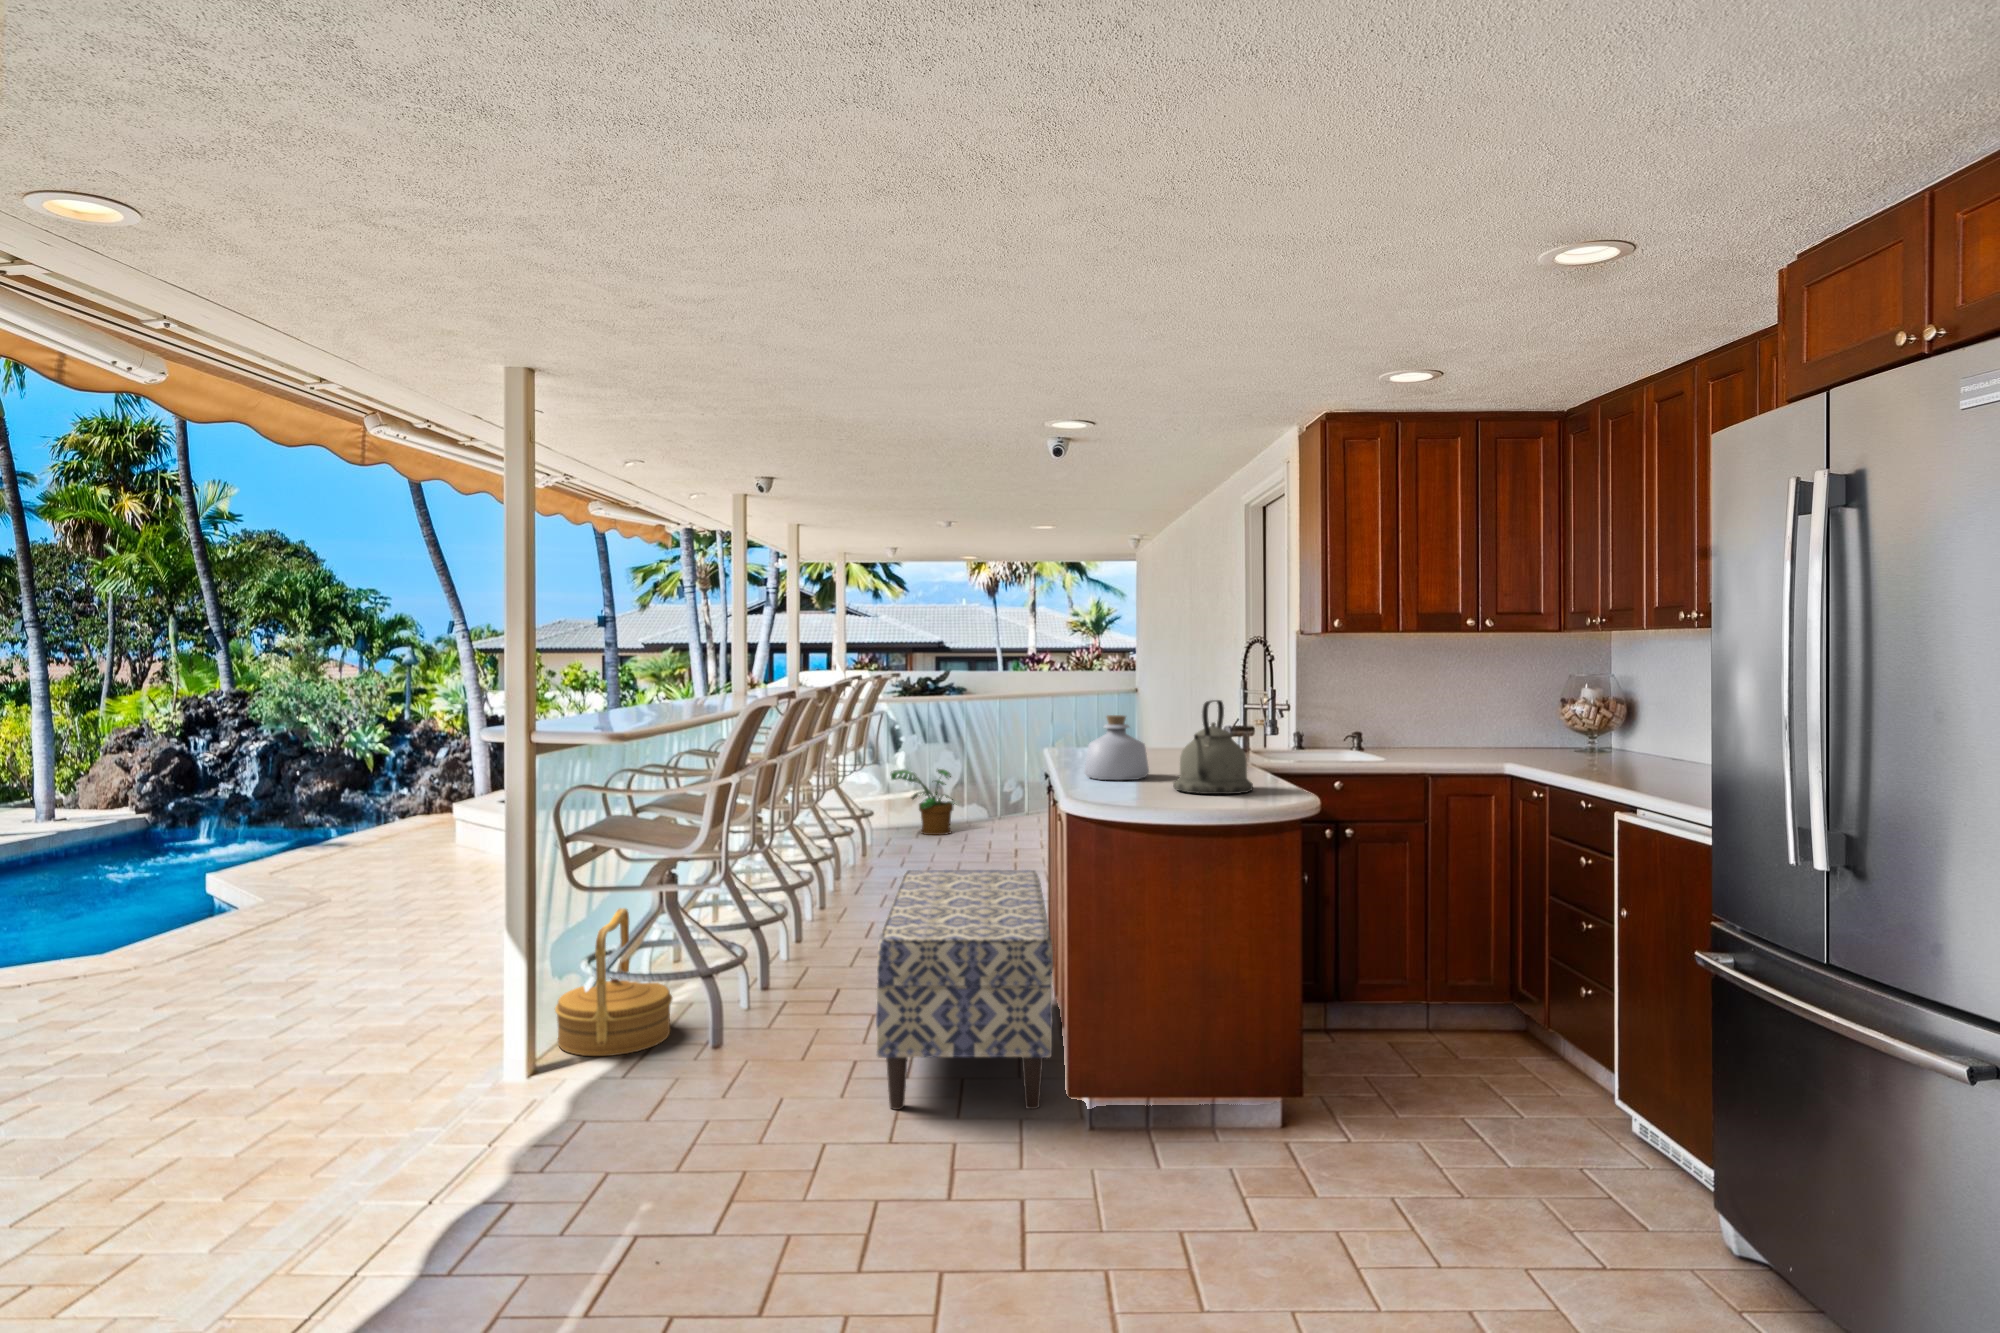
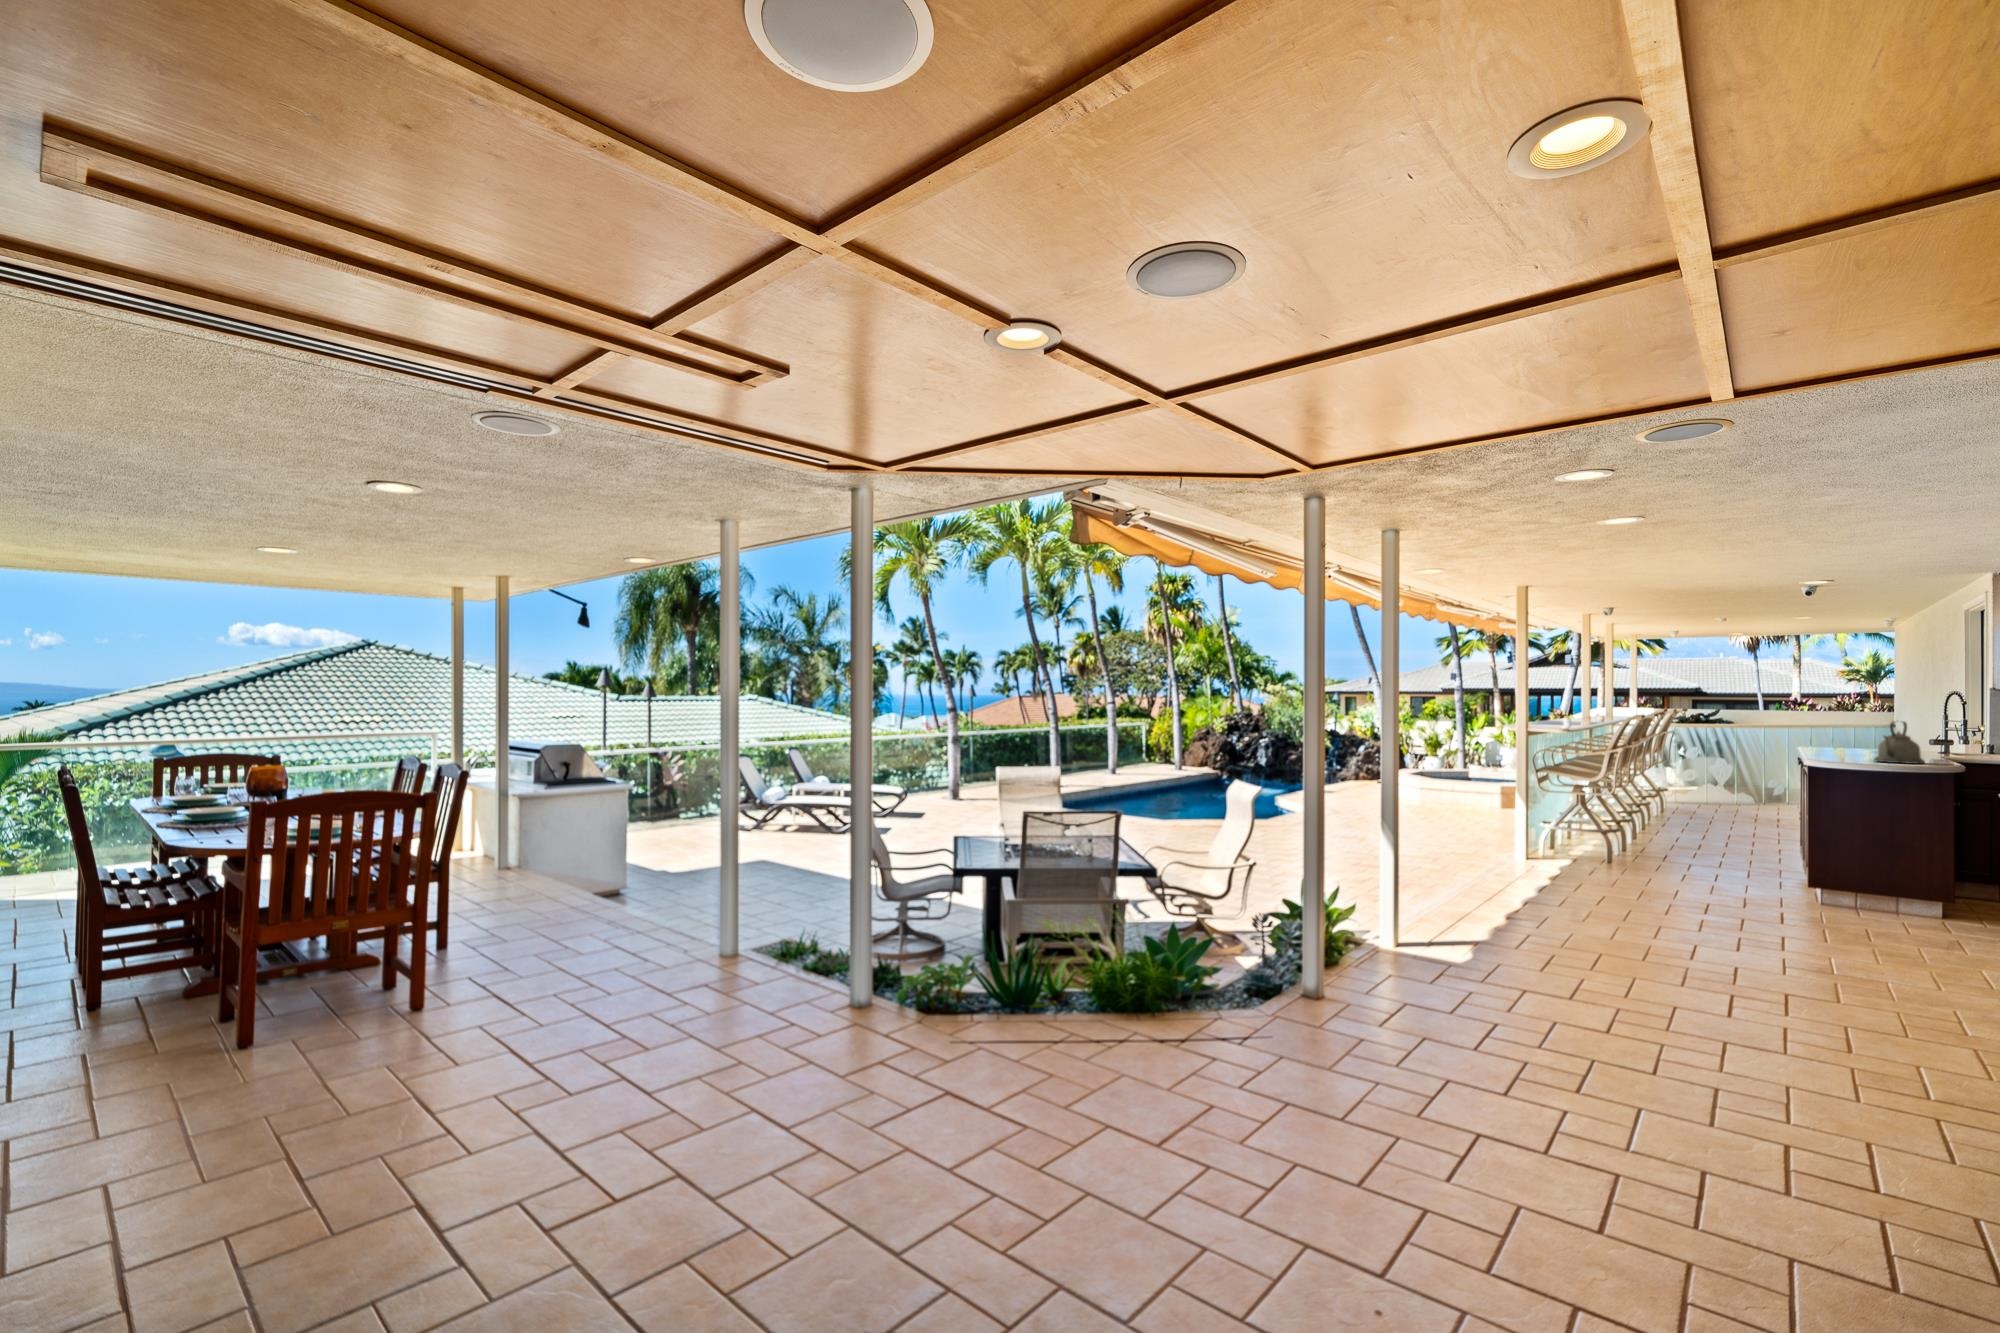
bottle: present [1085,715,1149,780] -> none [1822,728,1863,758]
potted plant: present [891,769,957,835] -> none [1677,770,1732,814]
bench: present [876,870,1053,1110] -> none [1705,801,1801,895]
woven basket: present [555,908,672,1056] -> none [1533,804,1588,860]

